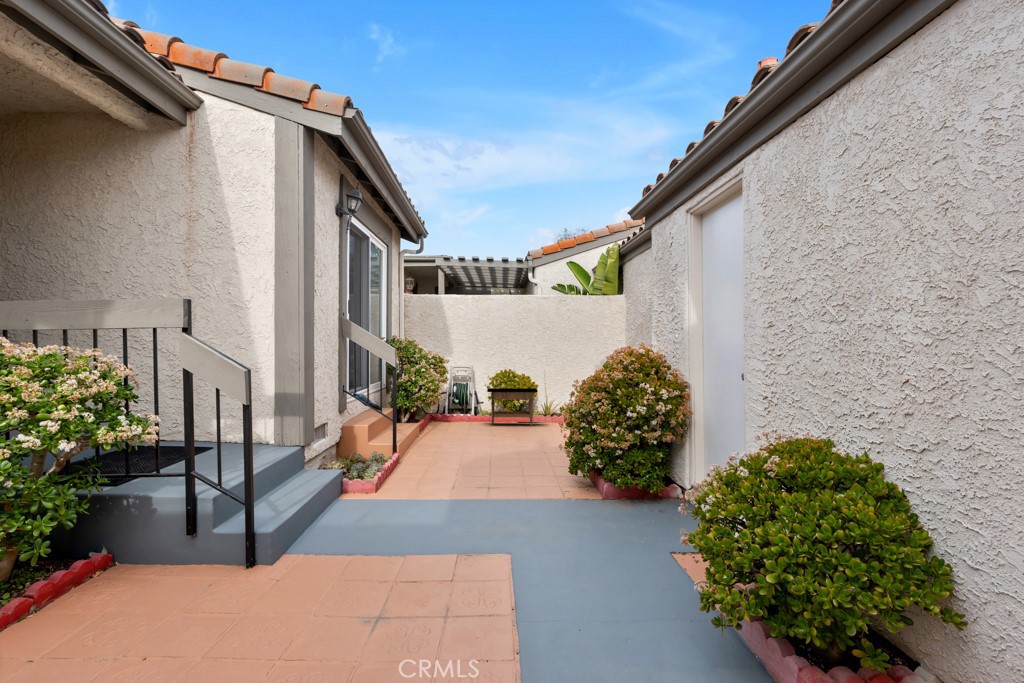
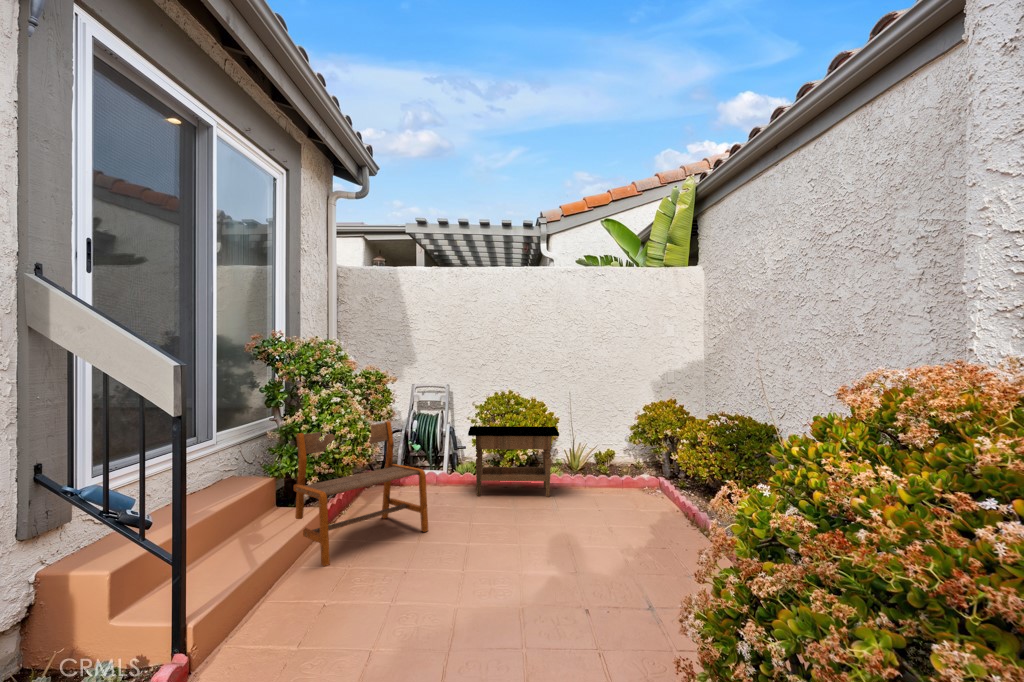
bench: none [405,382,470,445] -> present [294,421,428,566]

